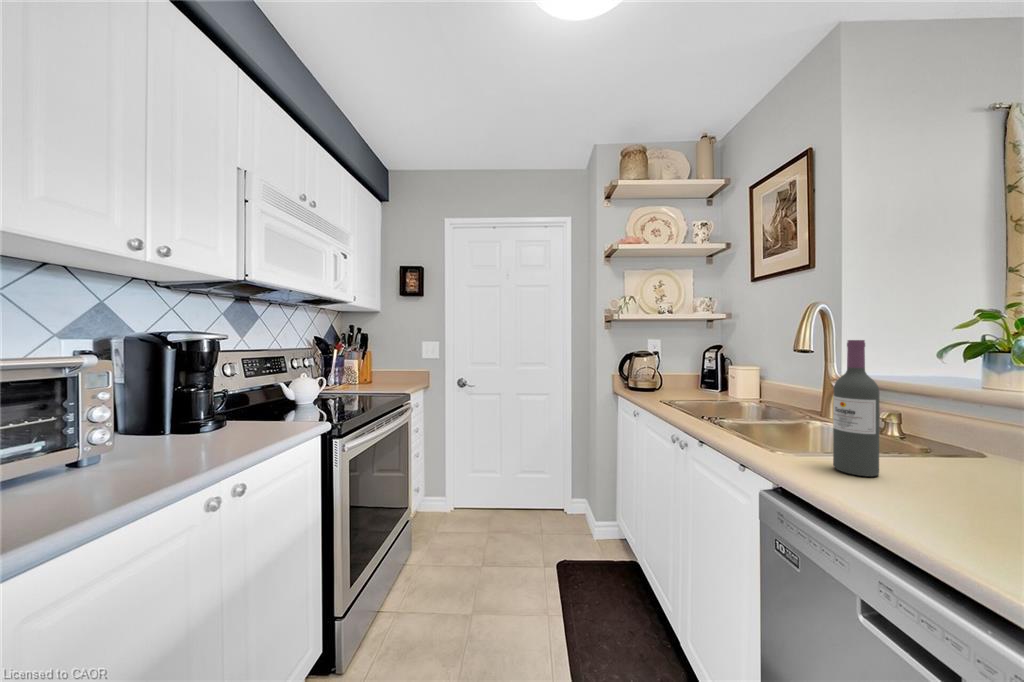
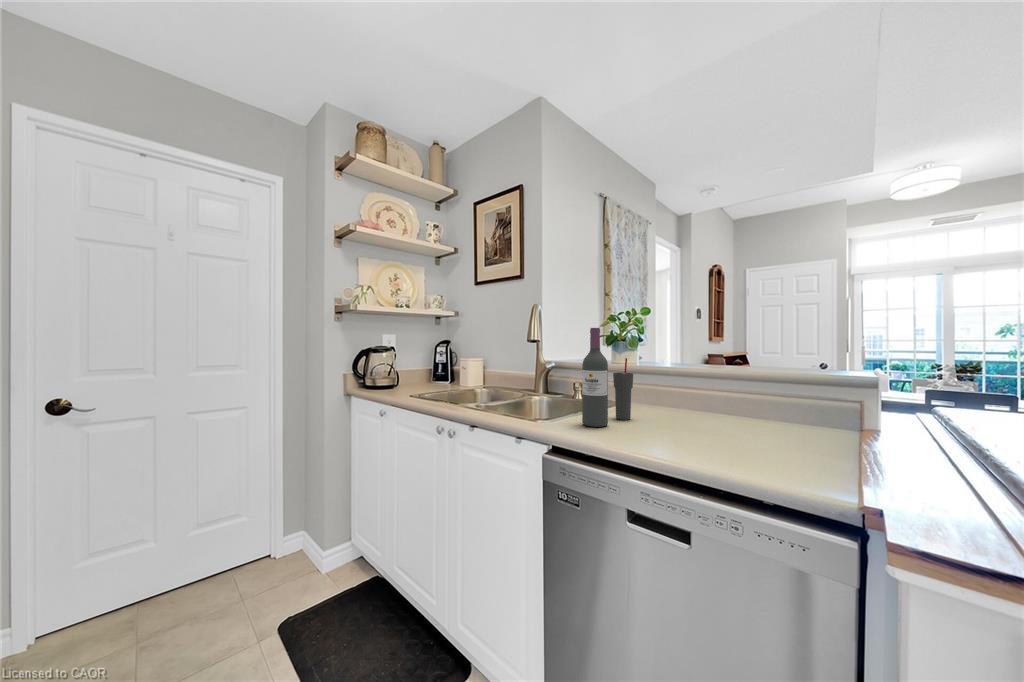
cup: none [907,383,950,477] -> present [613,358,633,420]

